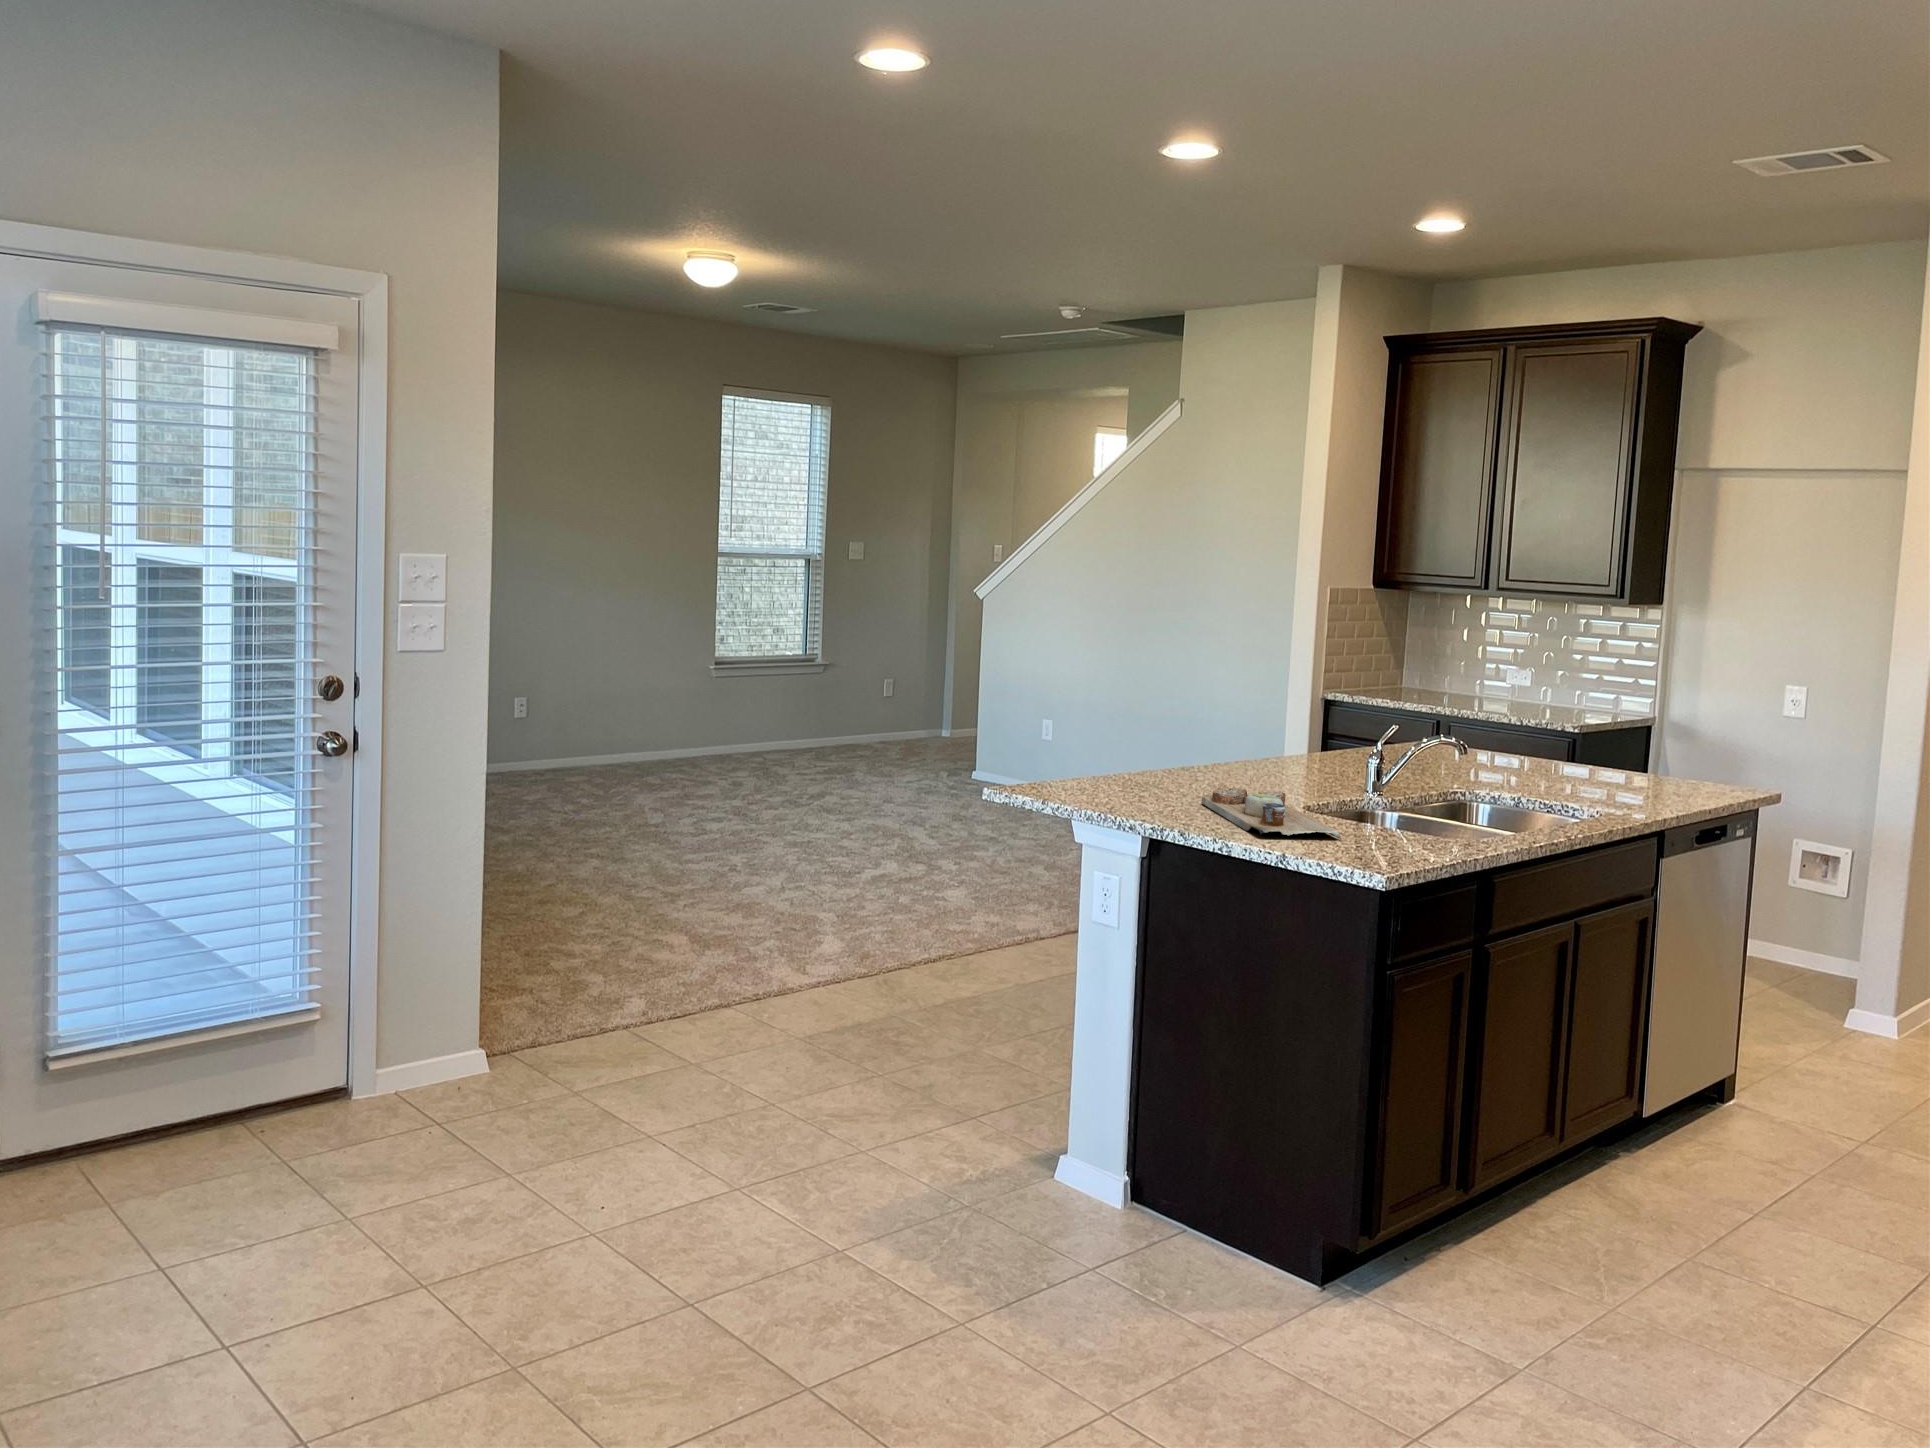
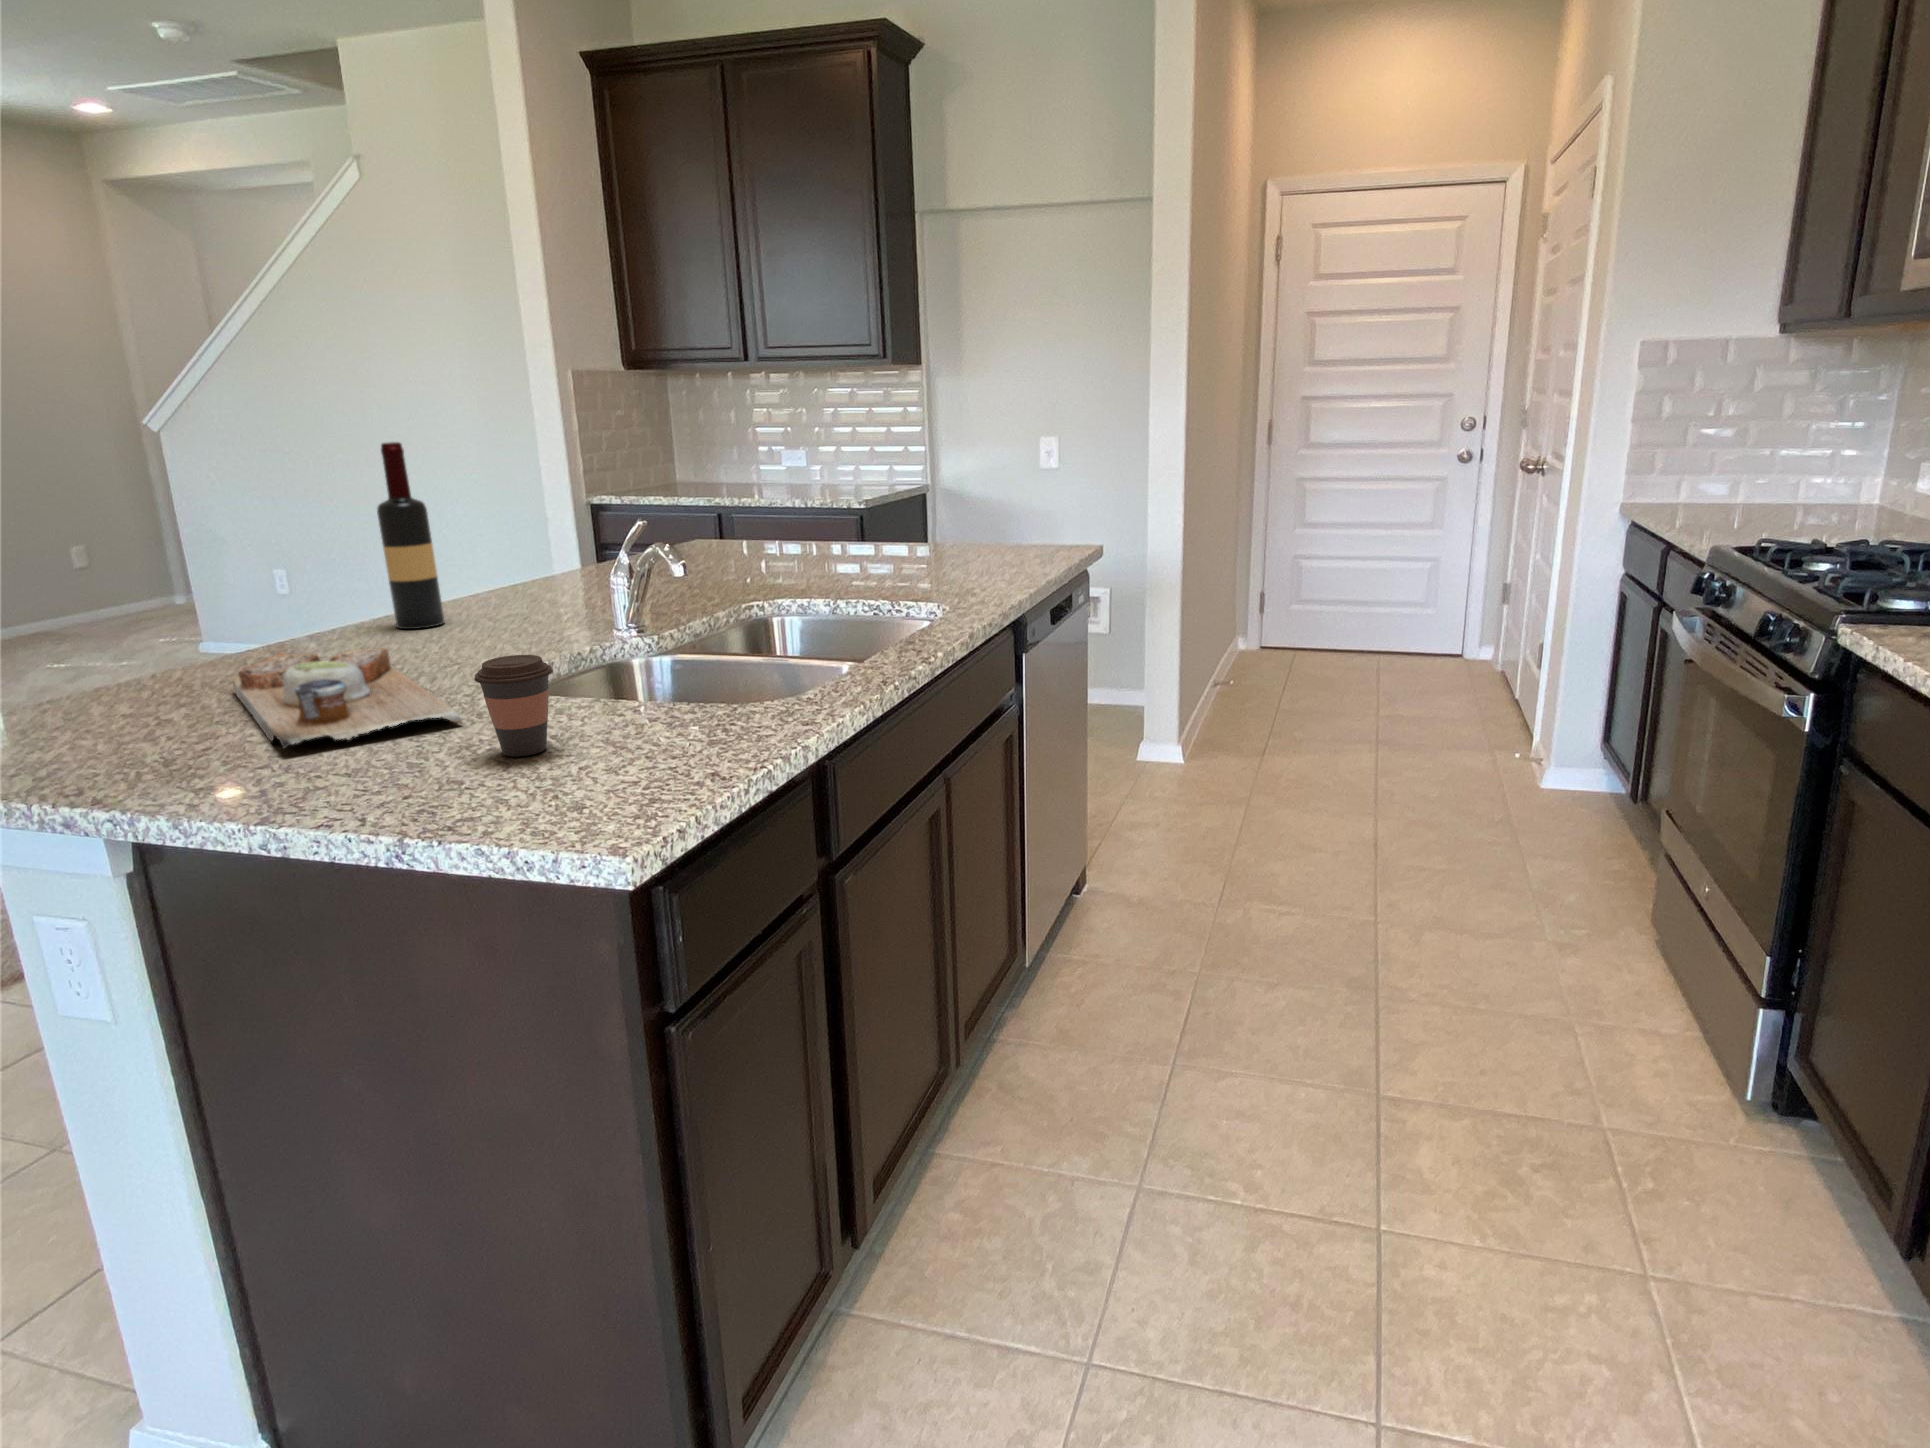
wine bottle: none [1259,668,1292,784] -> present [377,442,445,629]
coffee cup: none [1366,806,1406,859] -> present [474,655,553,756]

